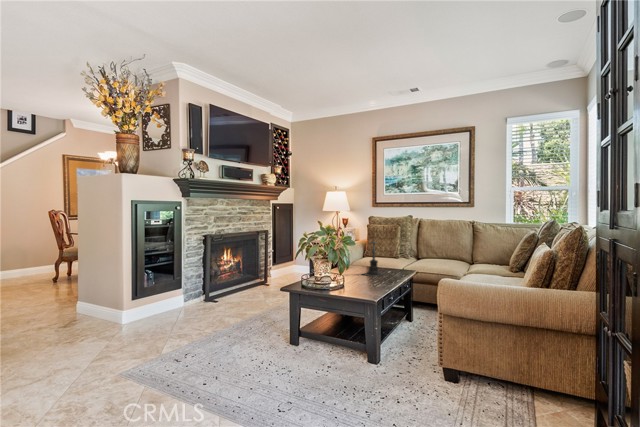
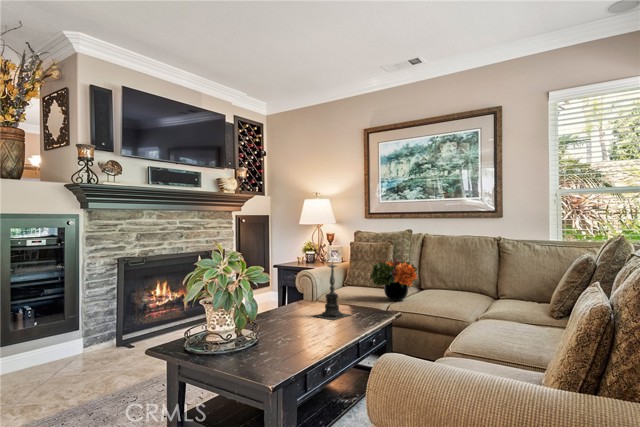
flower arrangement: none [389,236,422,265] -> present [370,258,418,301]

